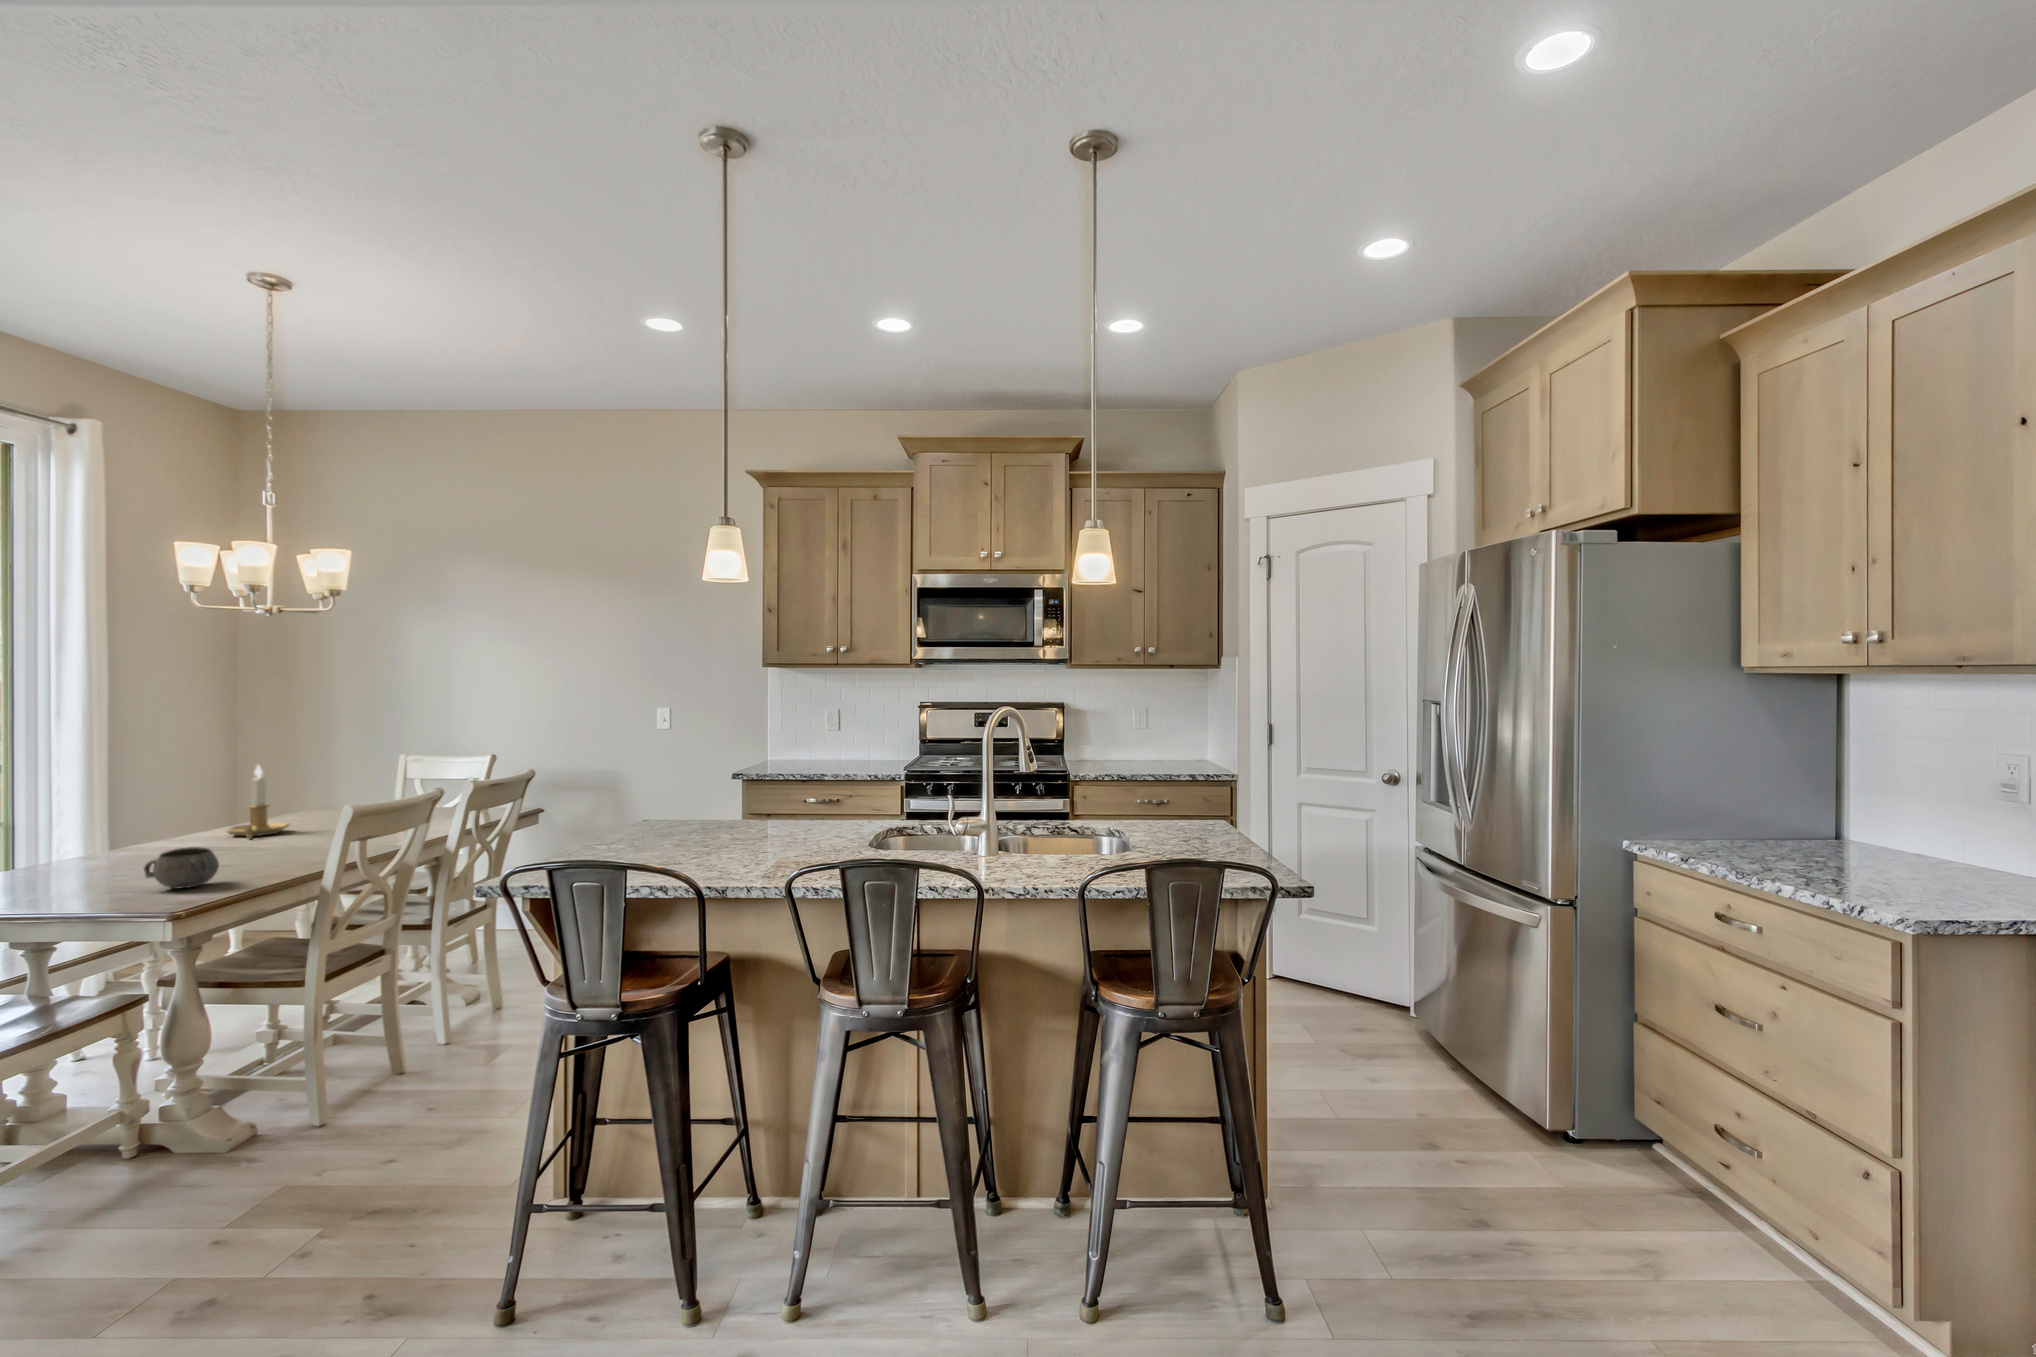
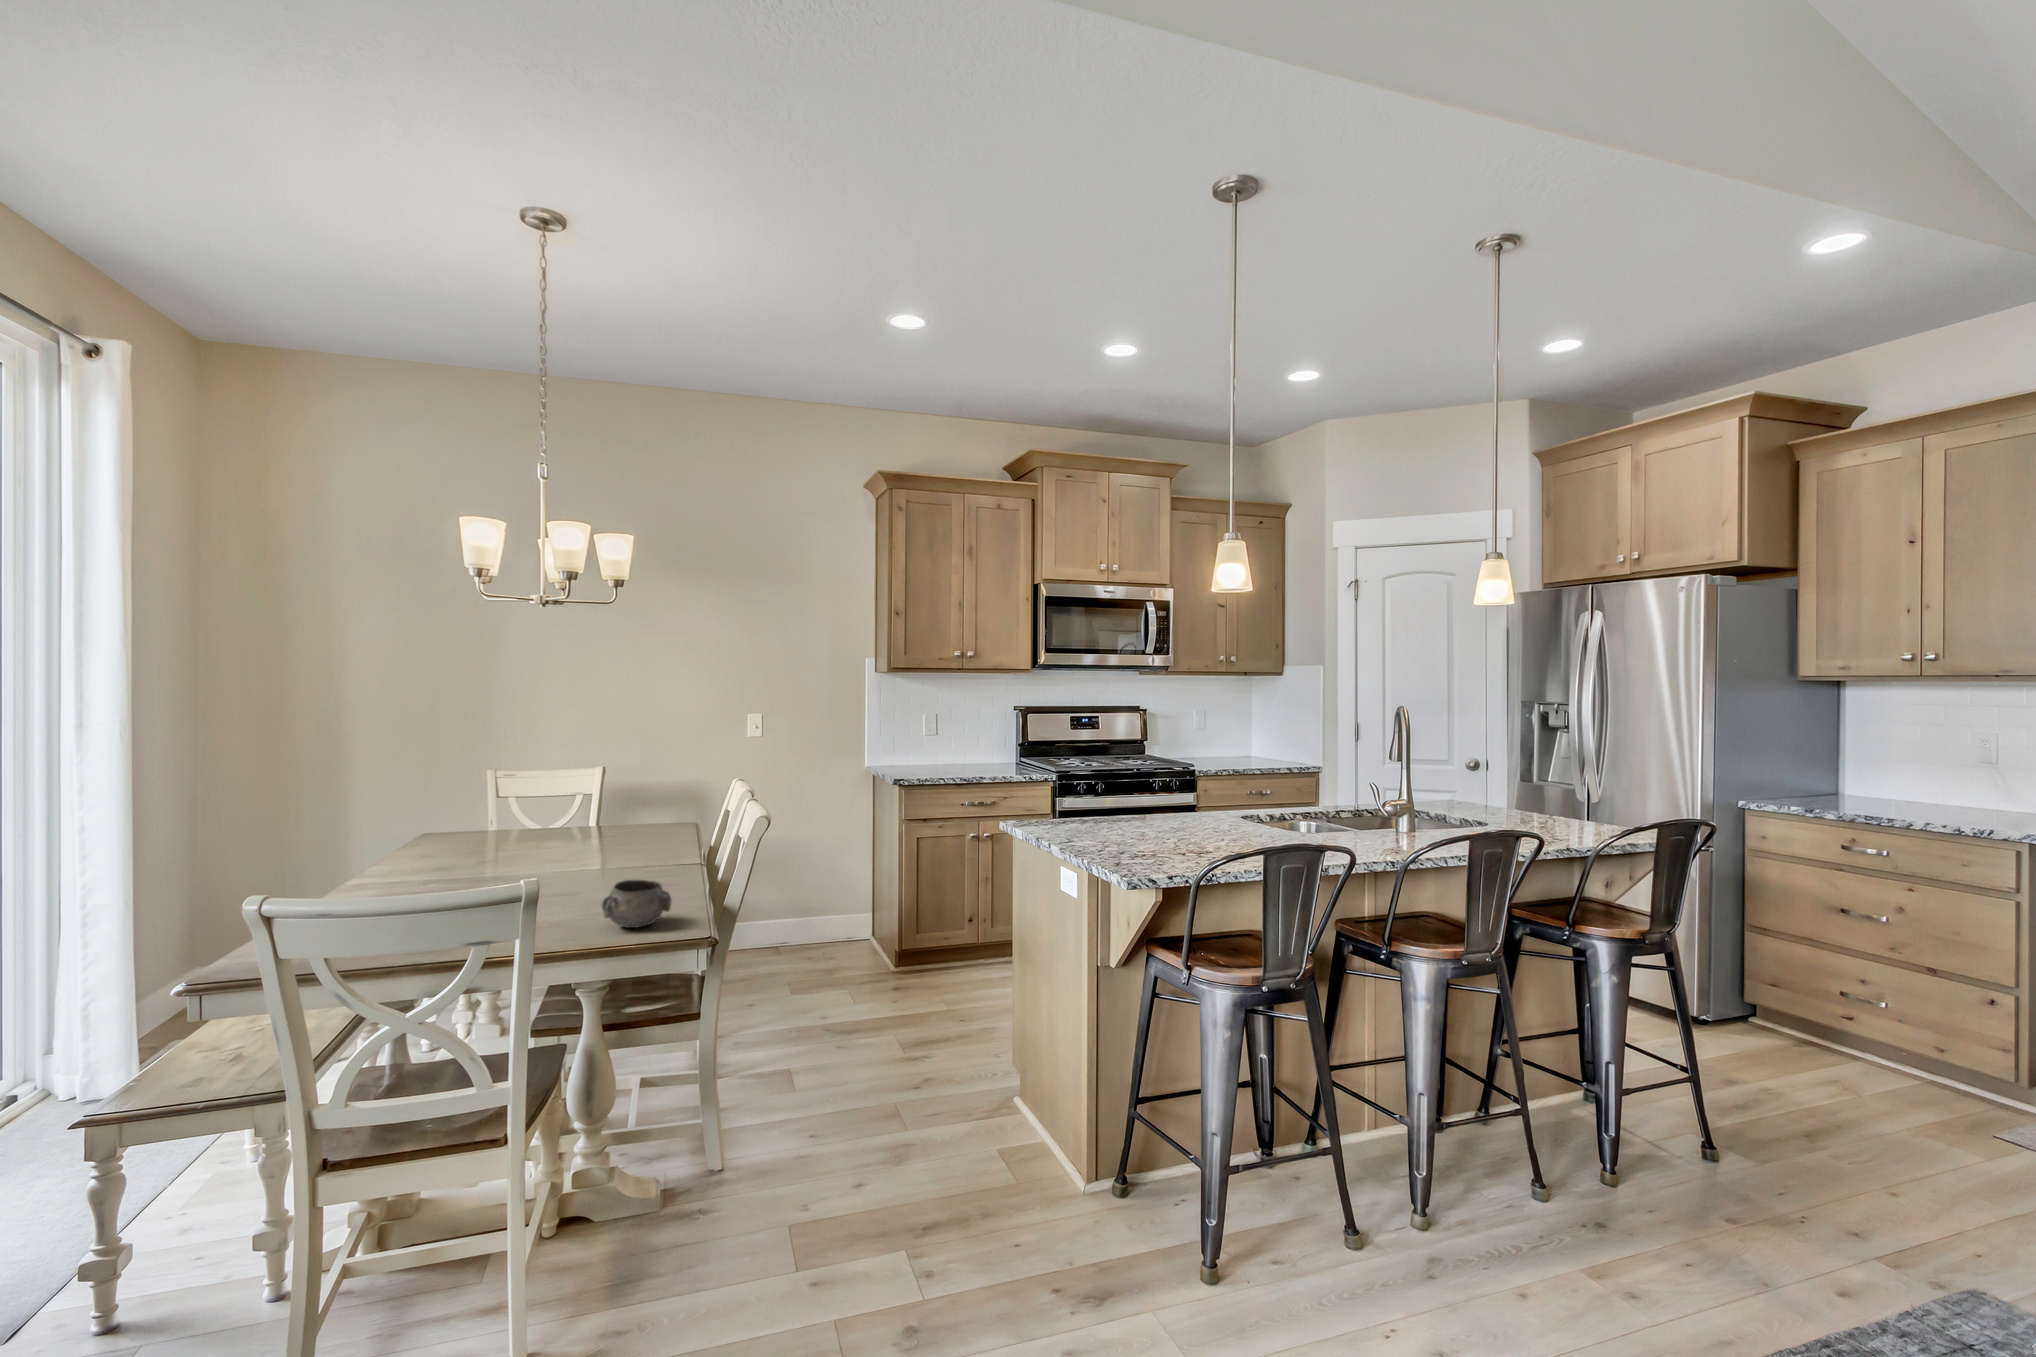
candlestick: present [227,765,289,838] -> none [437,785,508,874]

